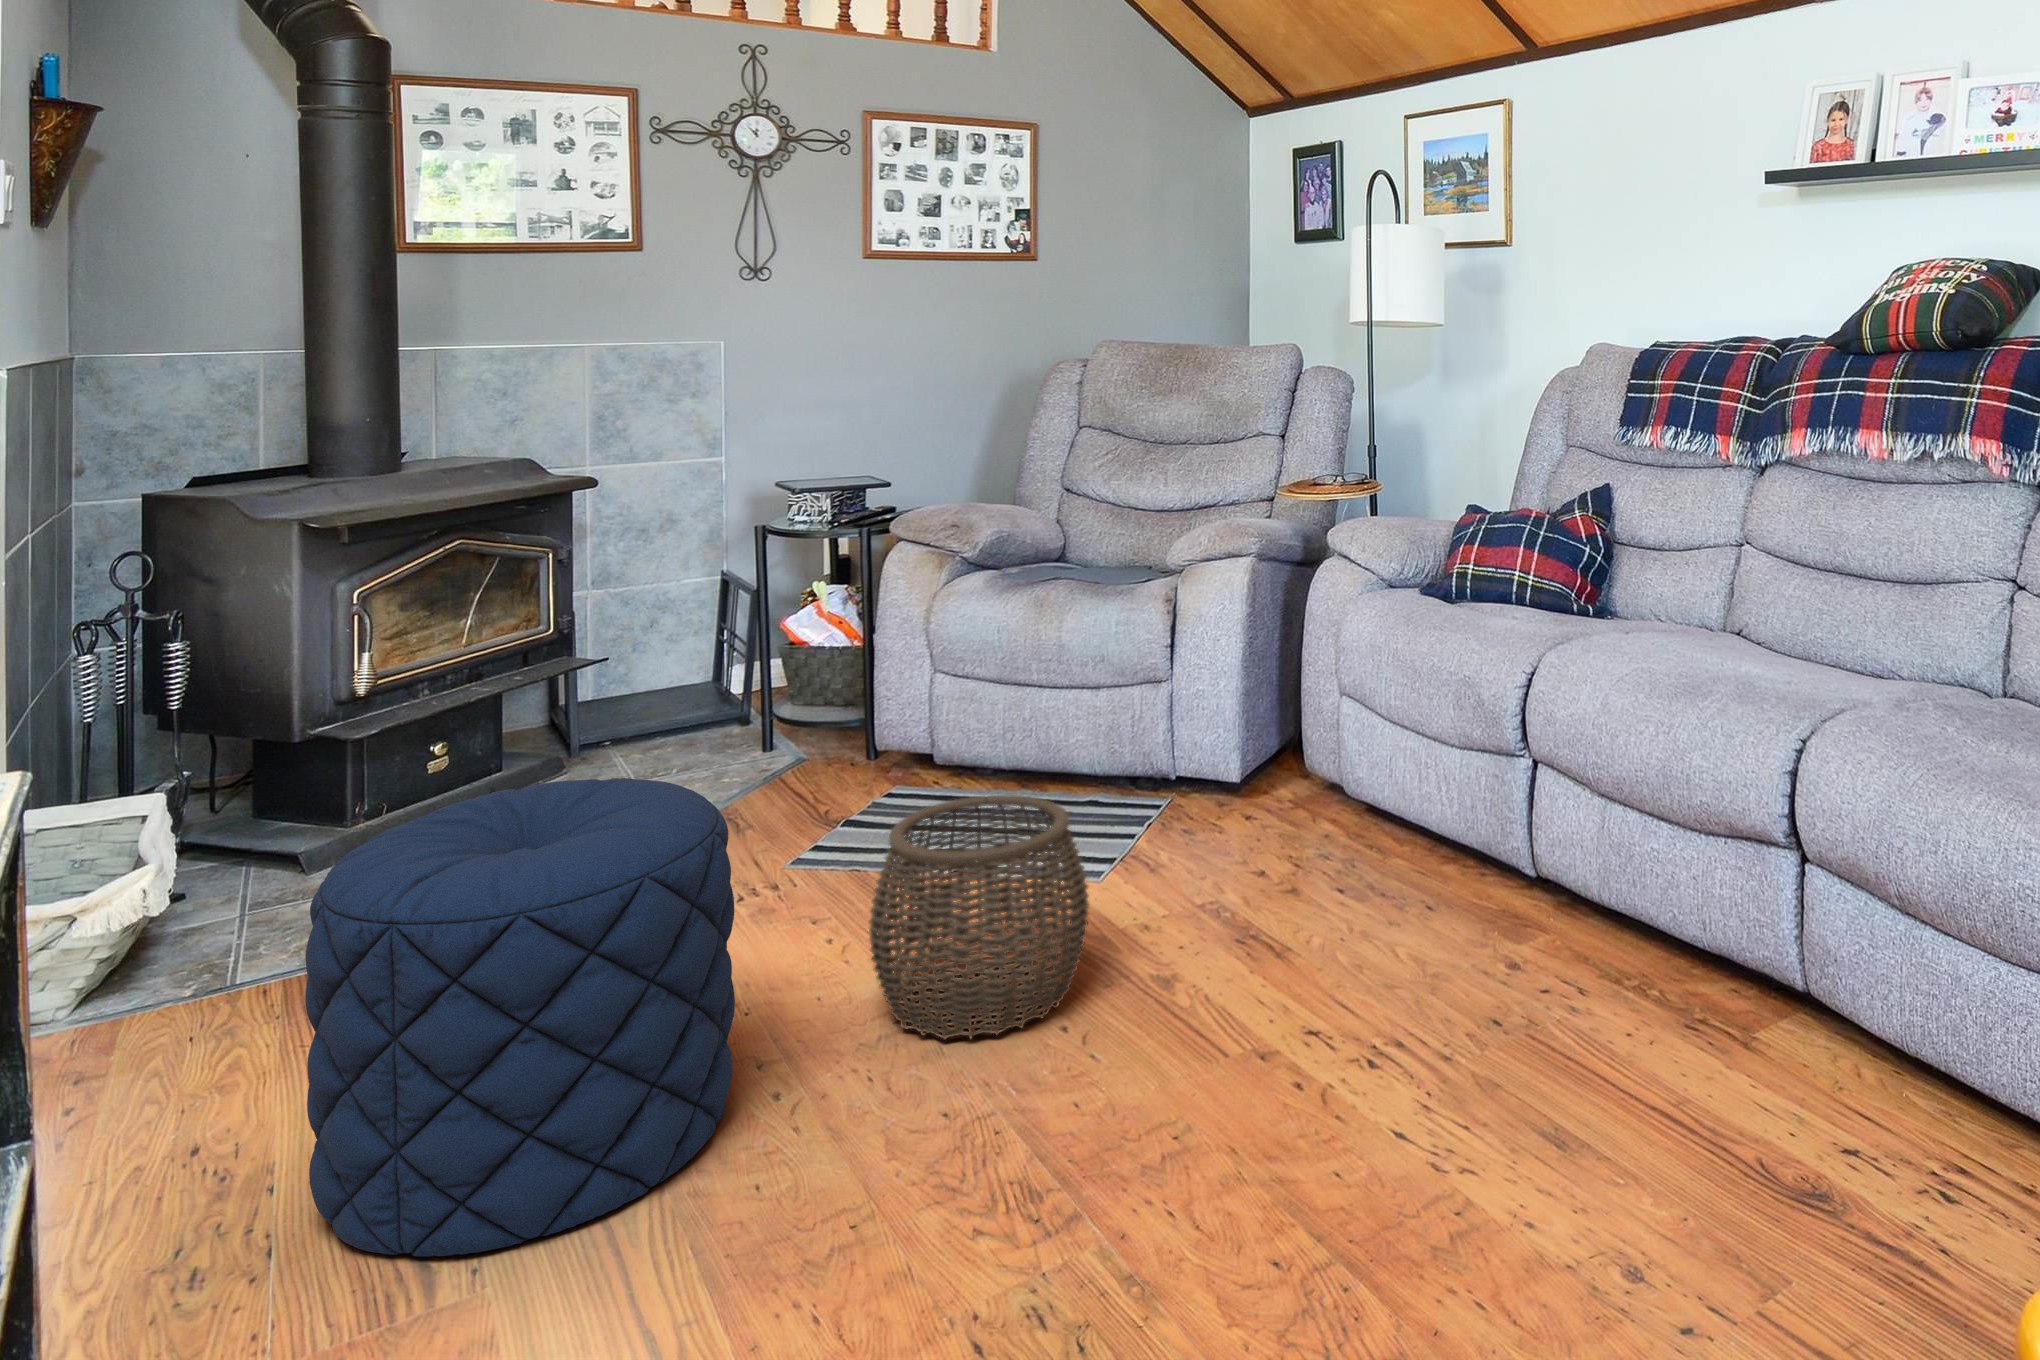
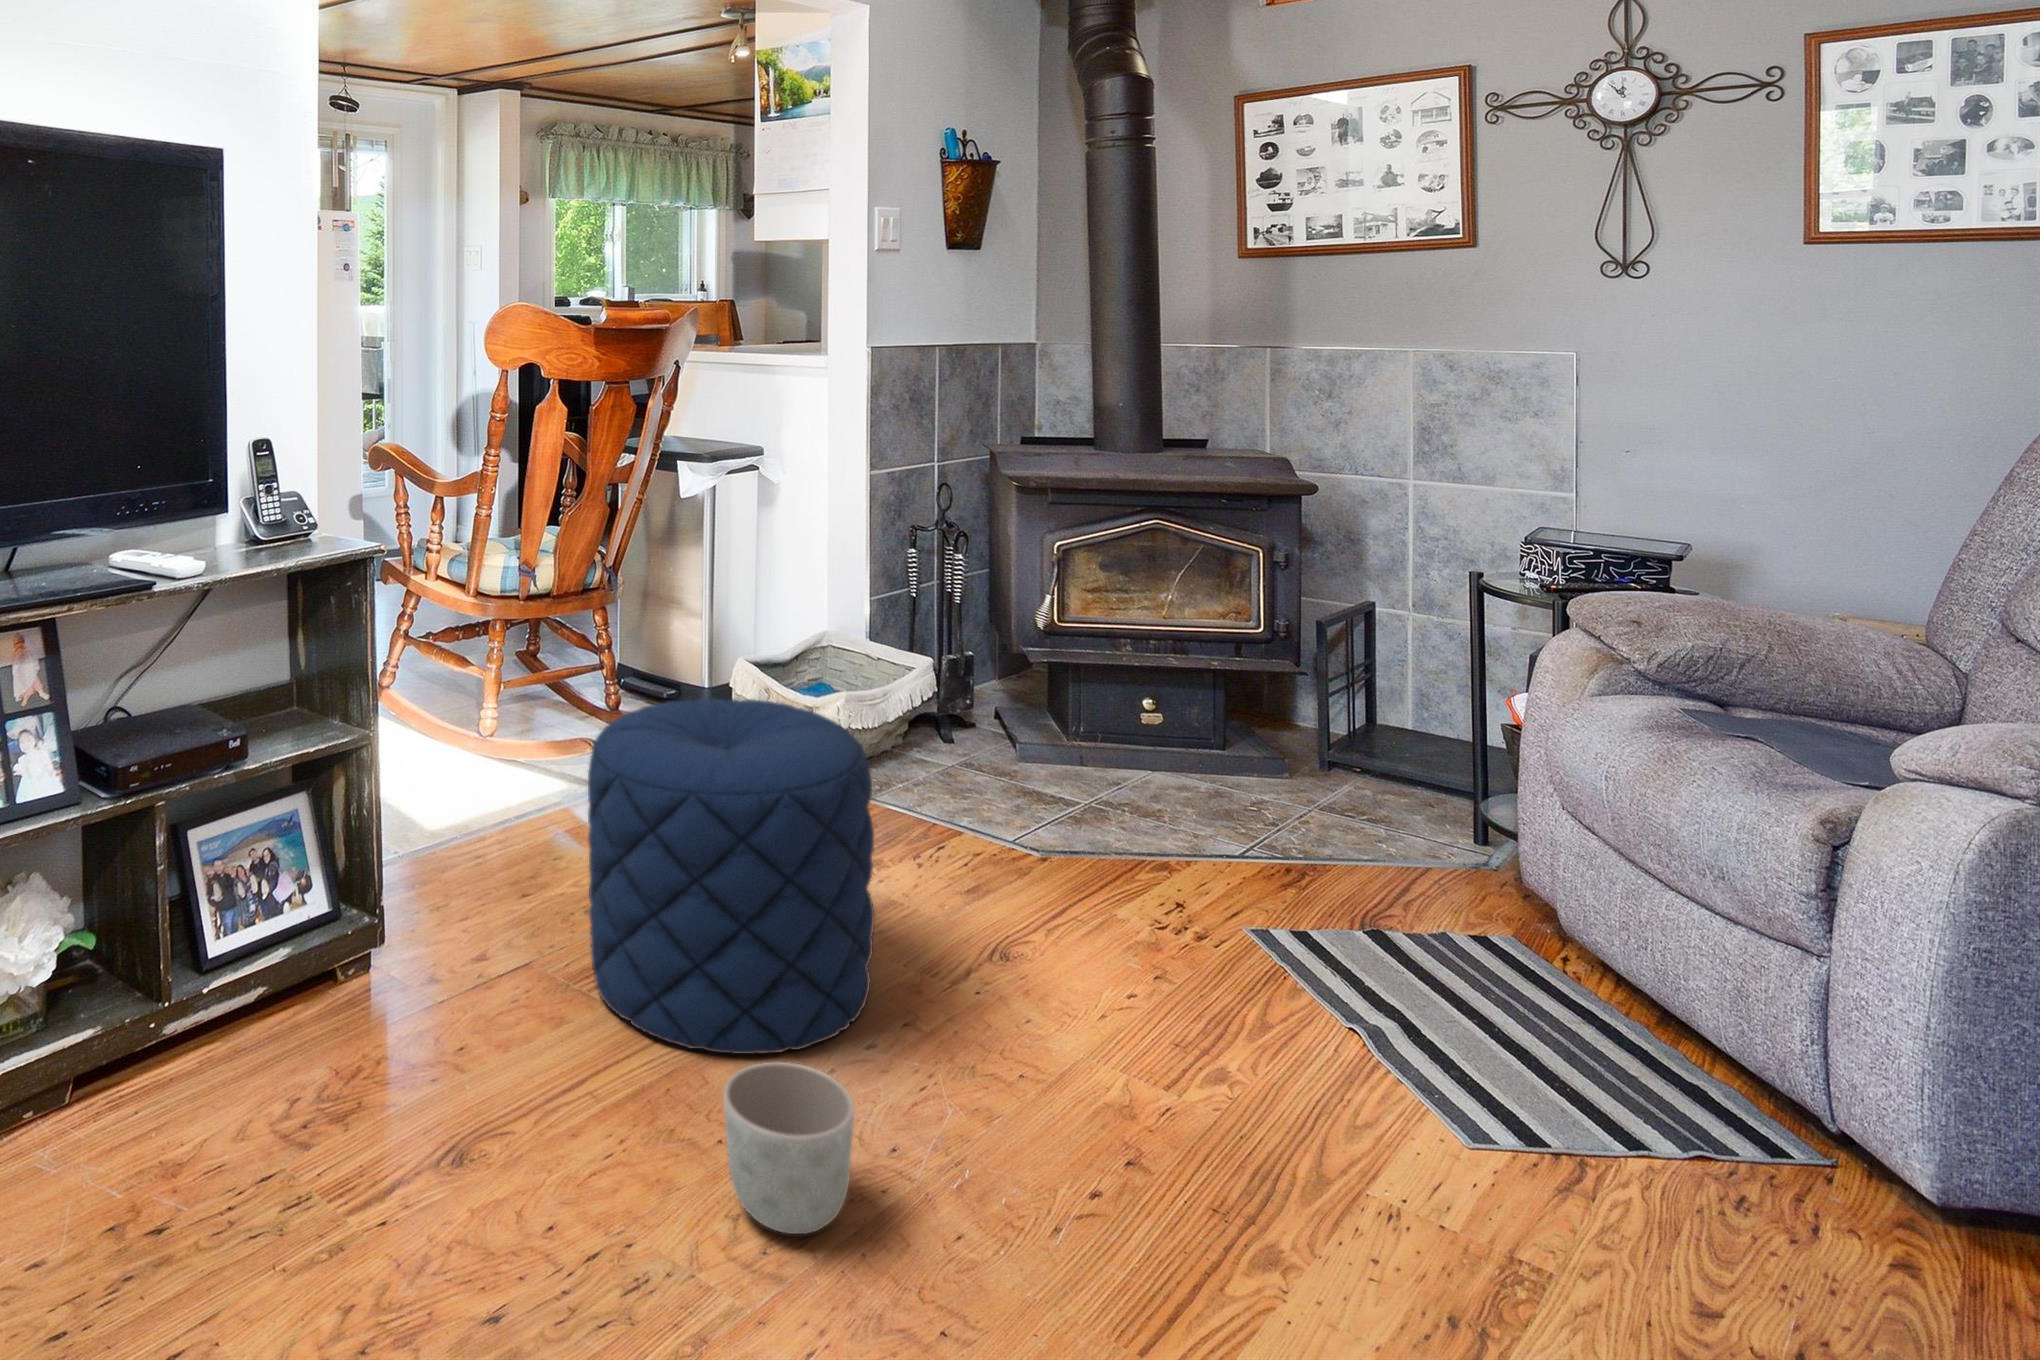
woven basket: present [869,795,1089,1039] -> none [964,894,1240,1209]
planter: none [878,1028,1011,1191] -> present [723,1062,854,1234]

